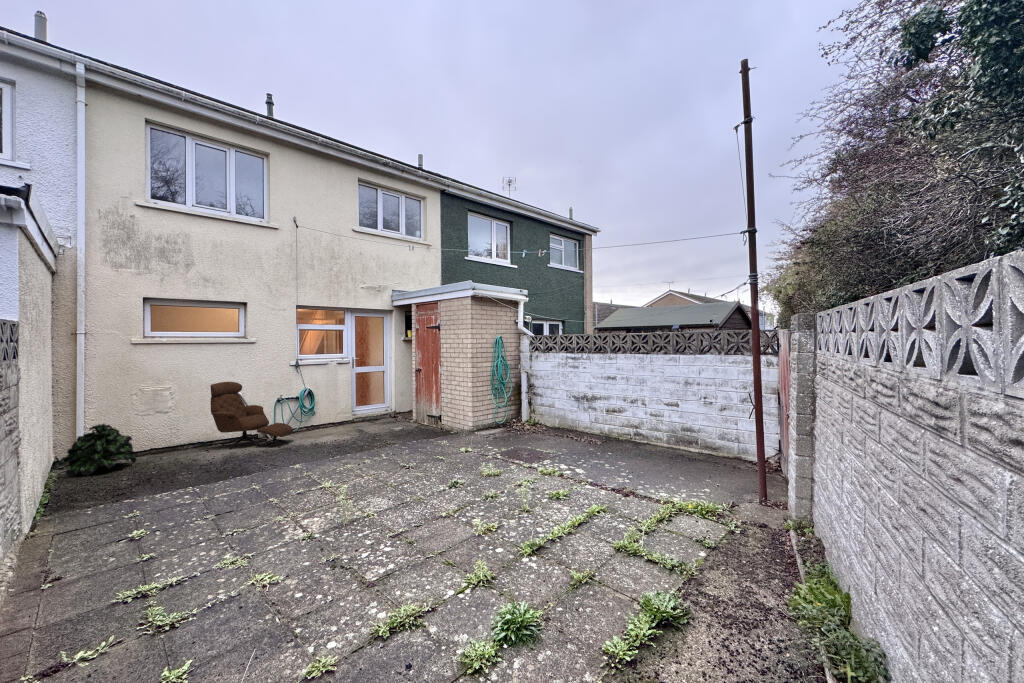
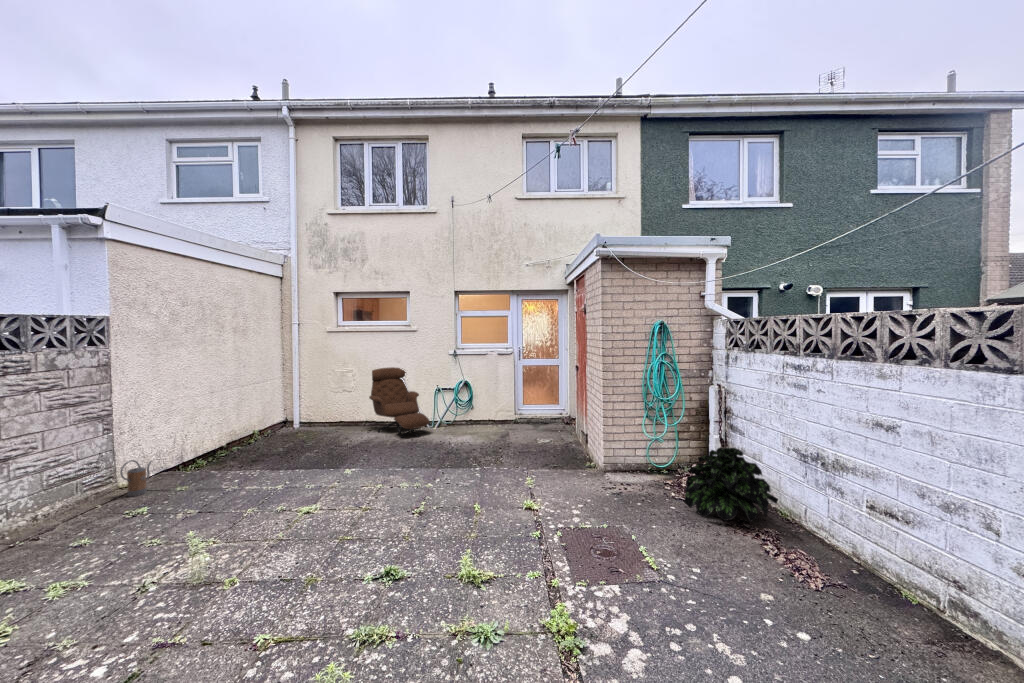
potted plant: present [59,424,137,477] -> present [684,447,778,522]
watering can: none [53,491,78,536] -> present [120,460,151,496]

